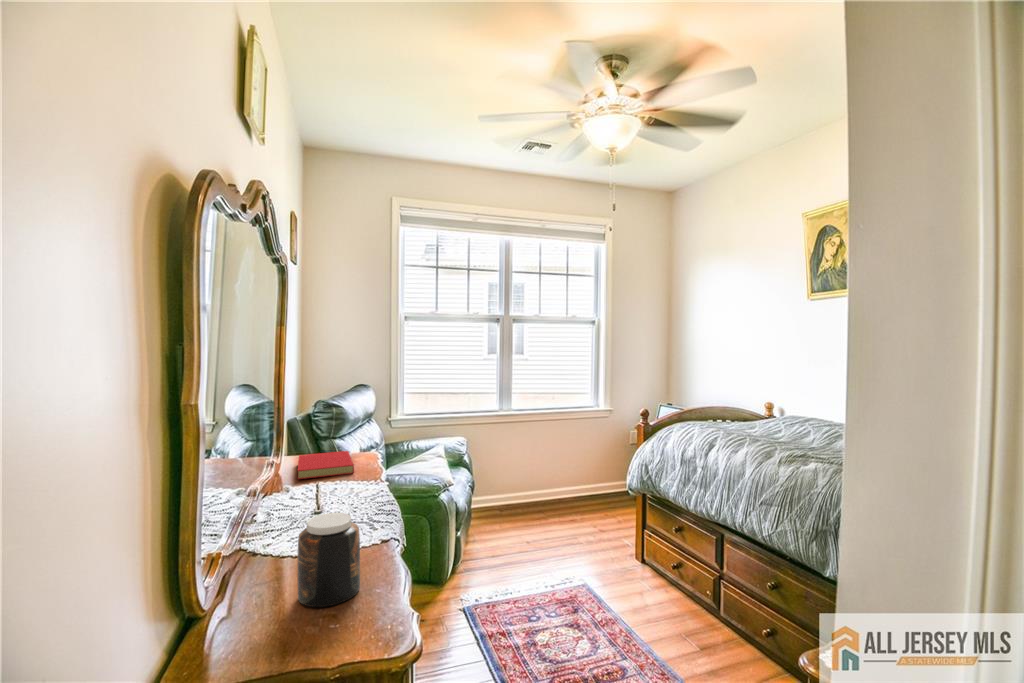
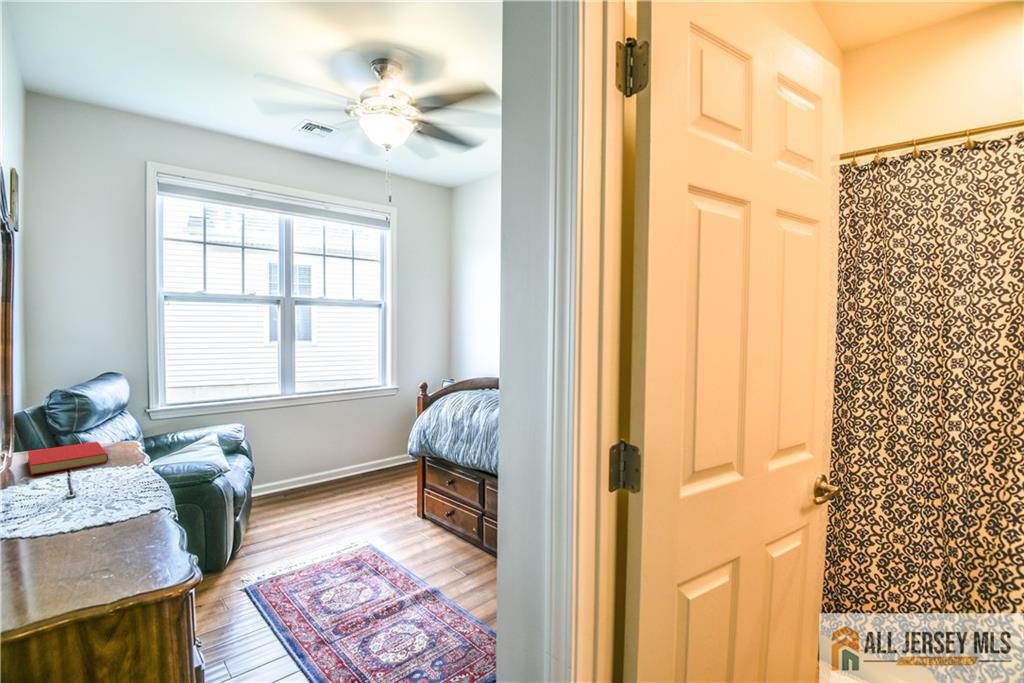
jar: present [298,513,360,607] -> none [59,482,132,568]

